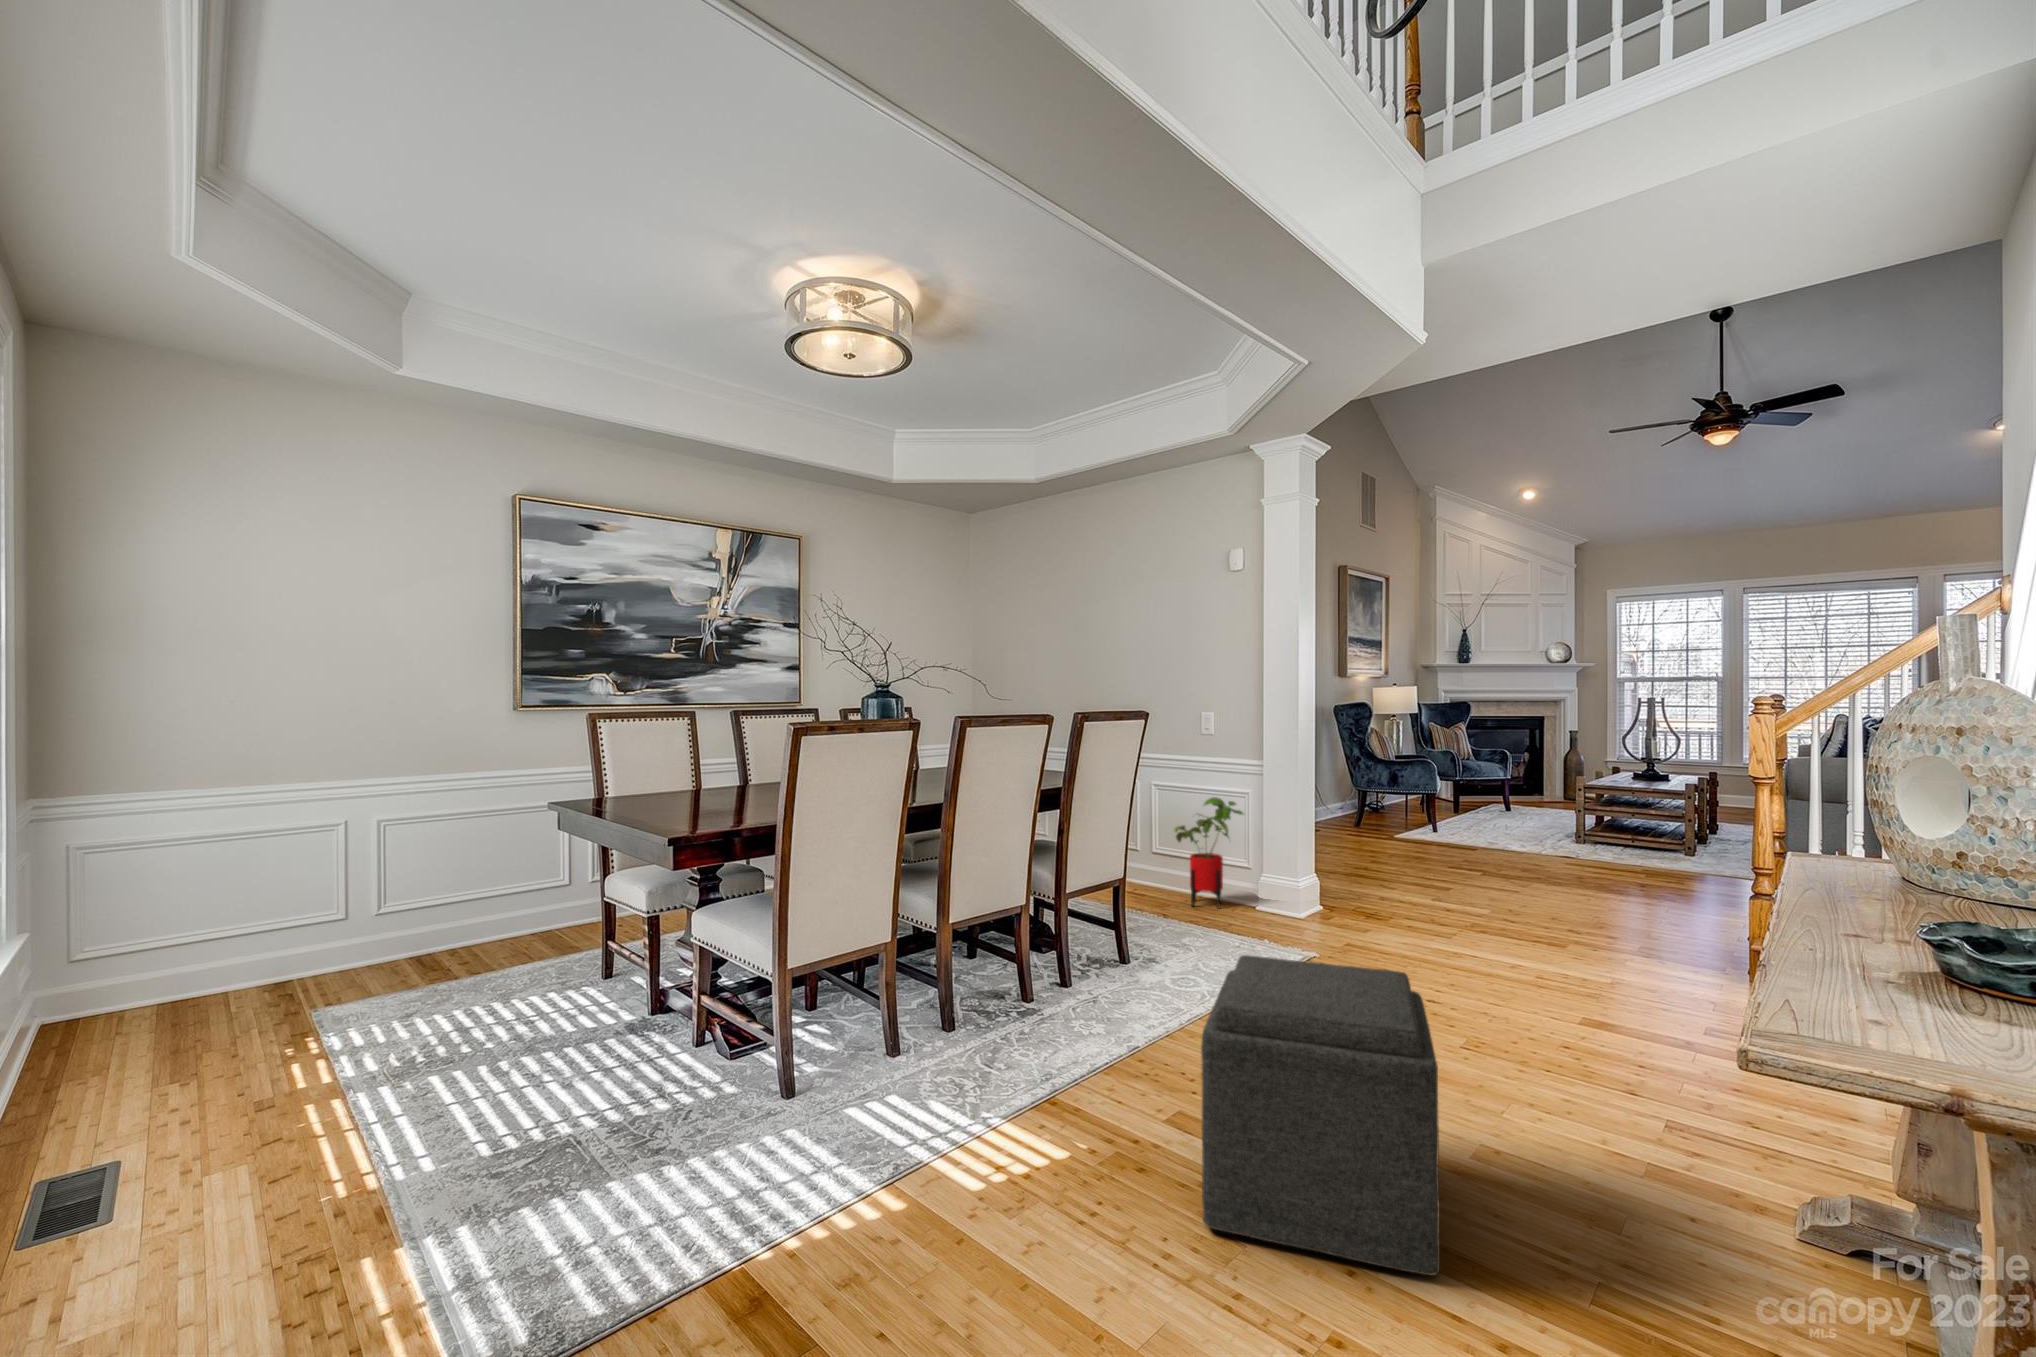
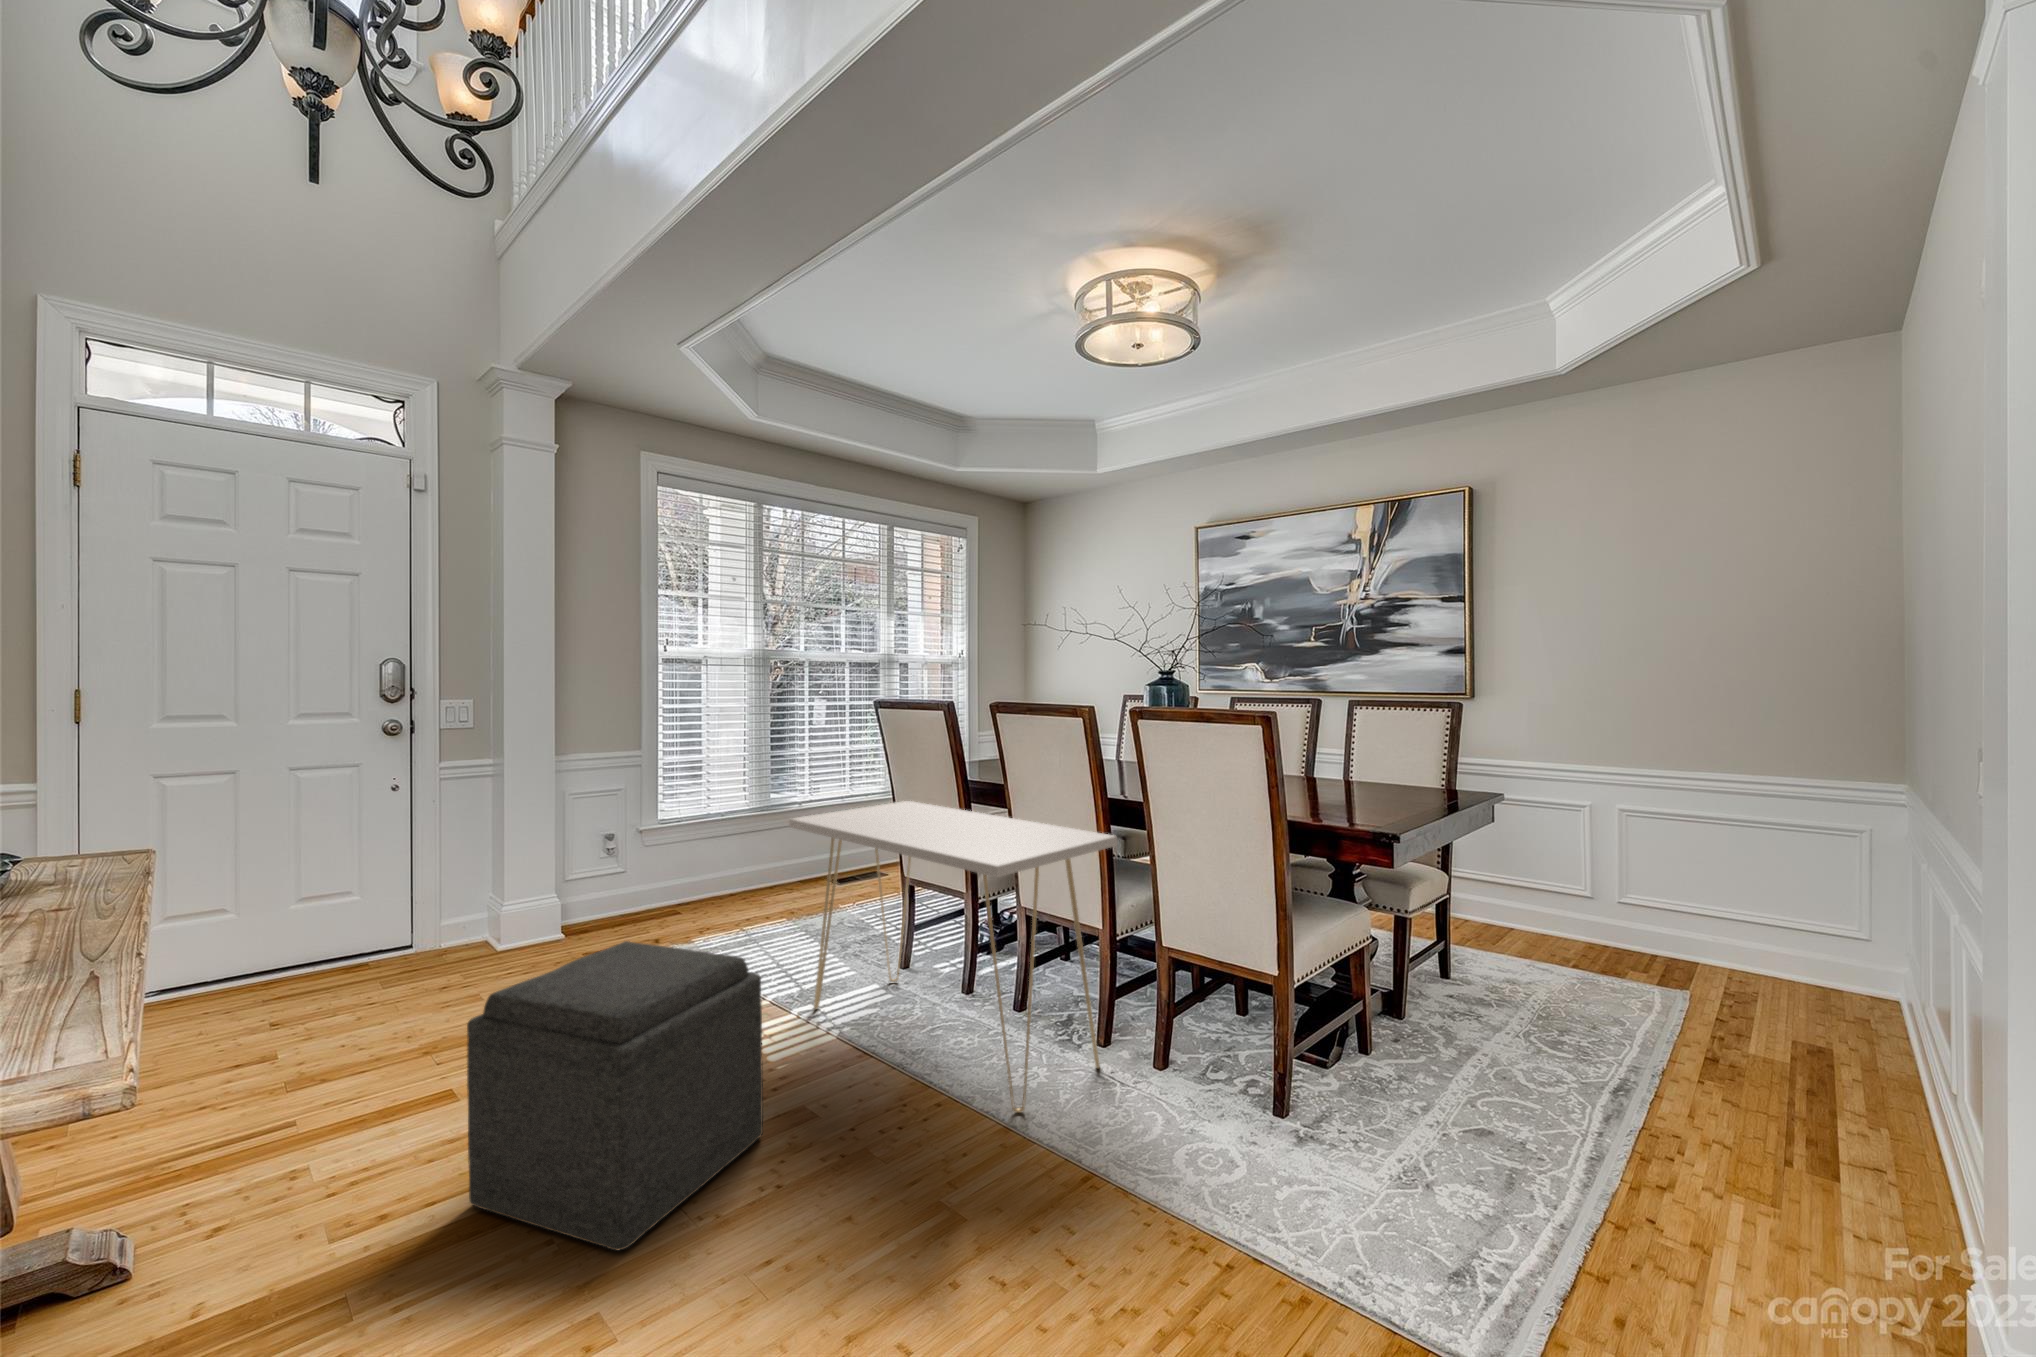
house plant: present [1174,797,1243,908] -> none [1708,964,1983,1273]
console table: none [825,814,1176,1143] -> present [789,801,1117,1113]

